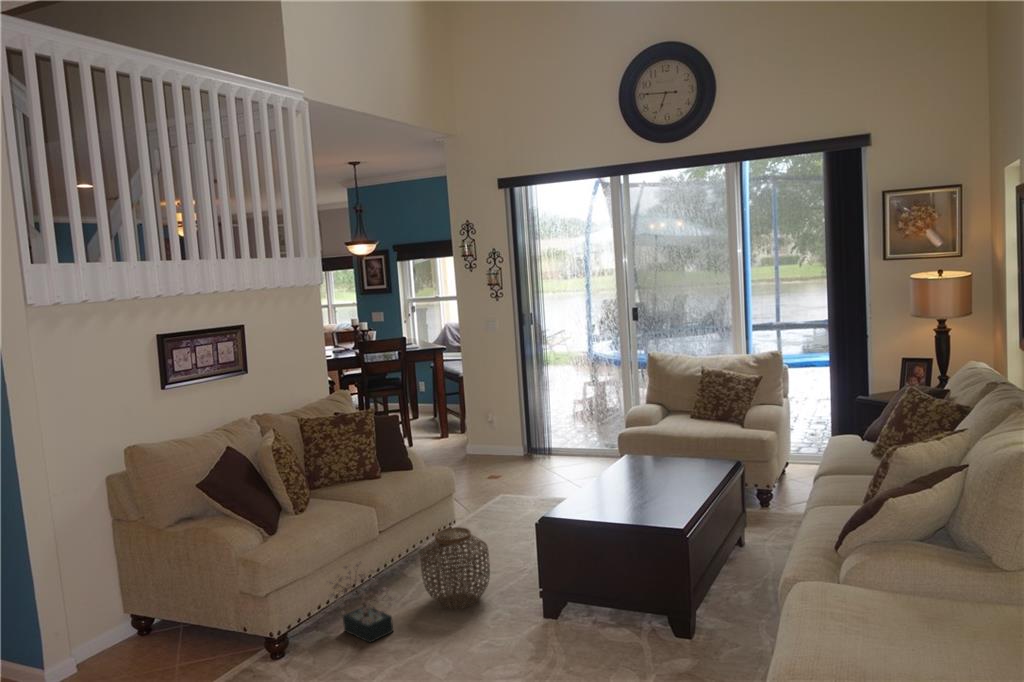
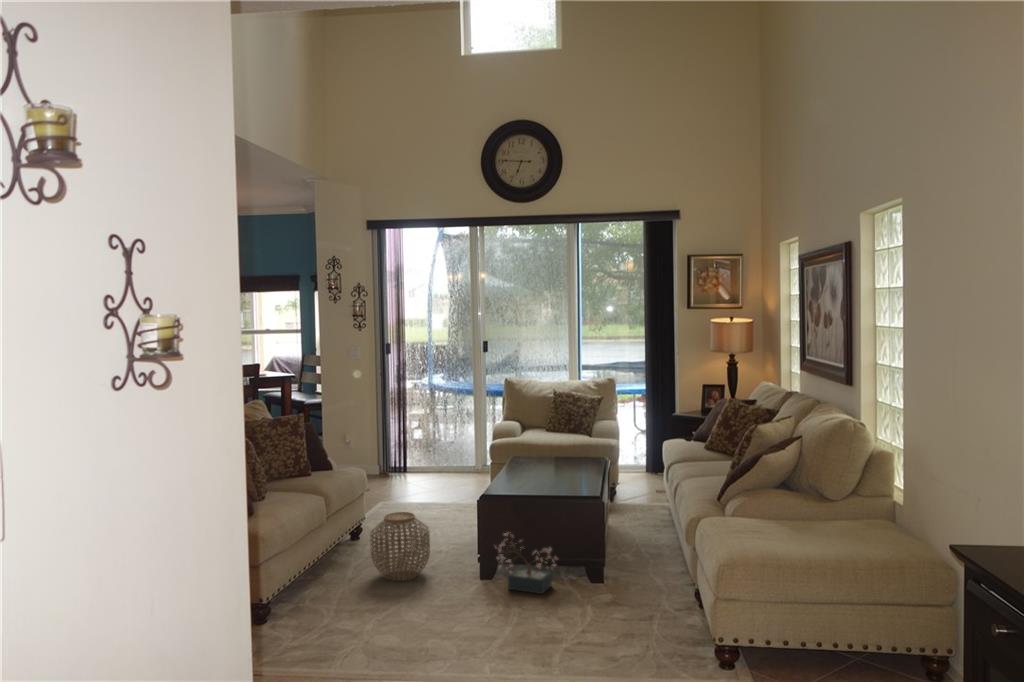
decorative plant: present [329,561,398,643] -> present [497,533,557,594]

